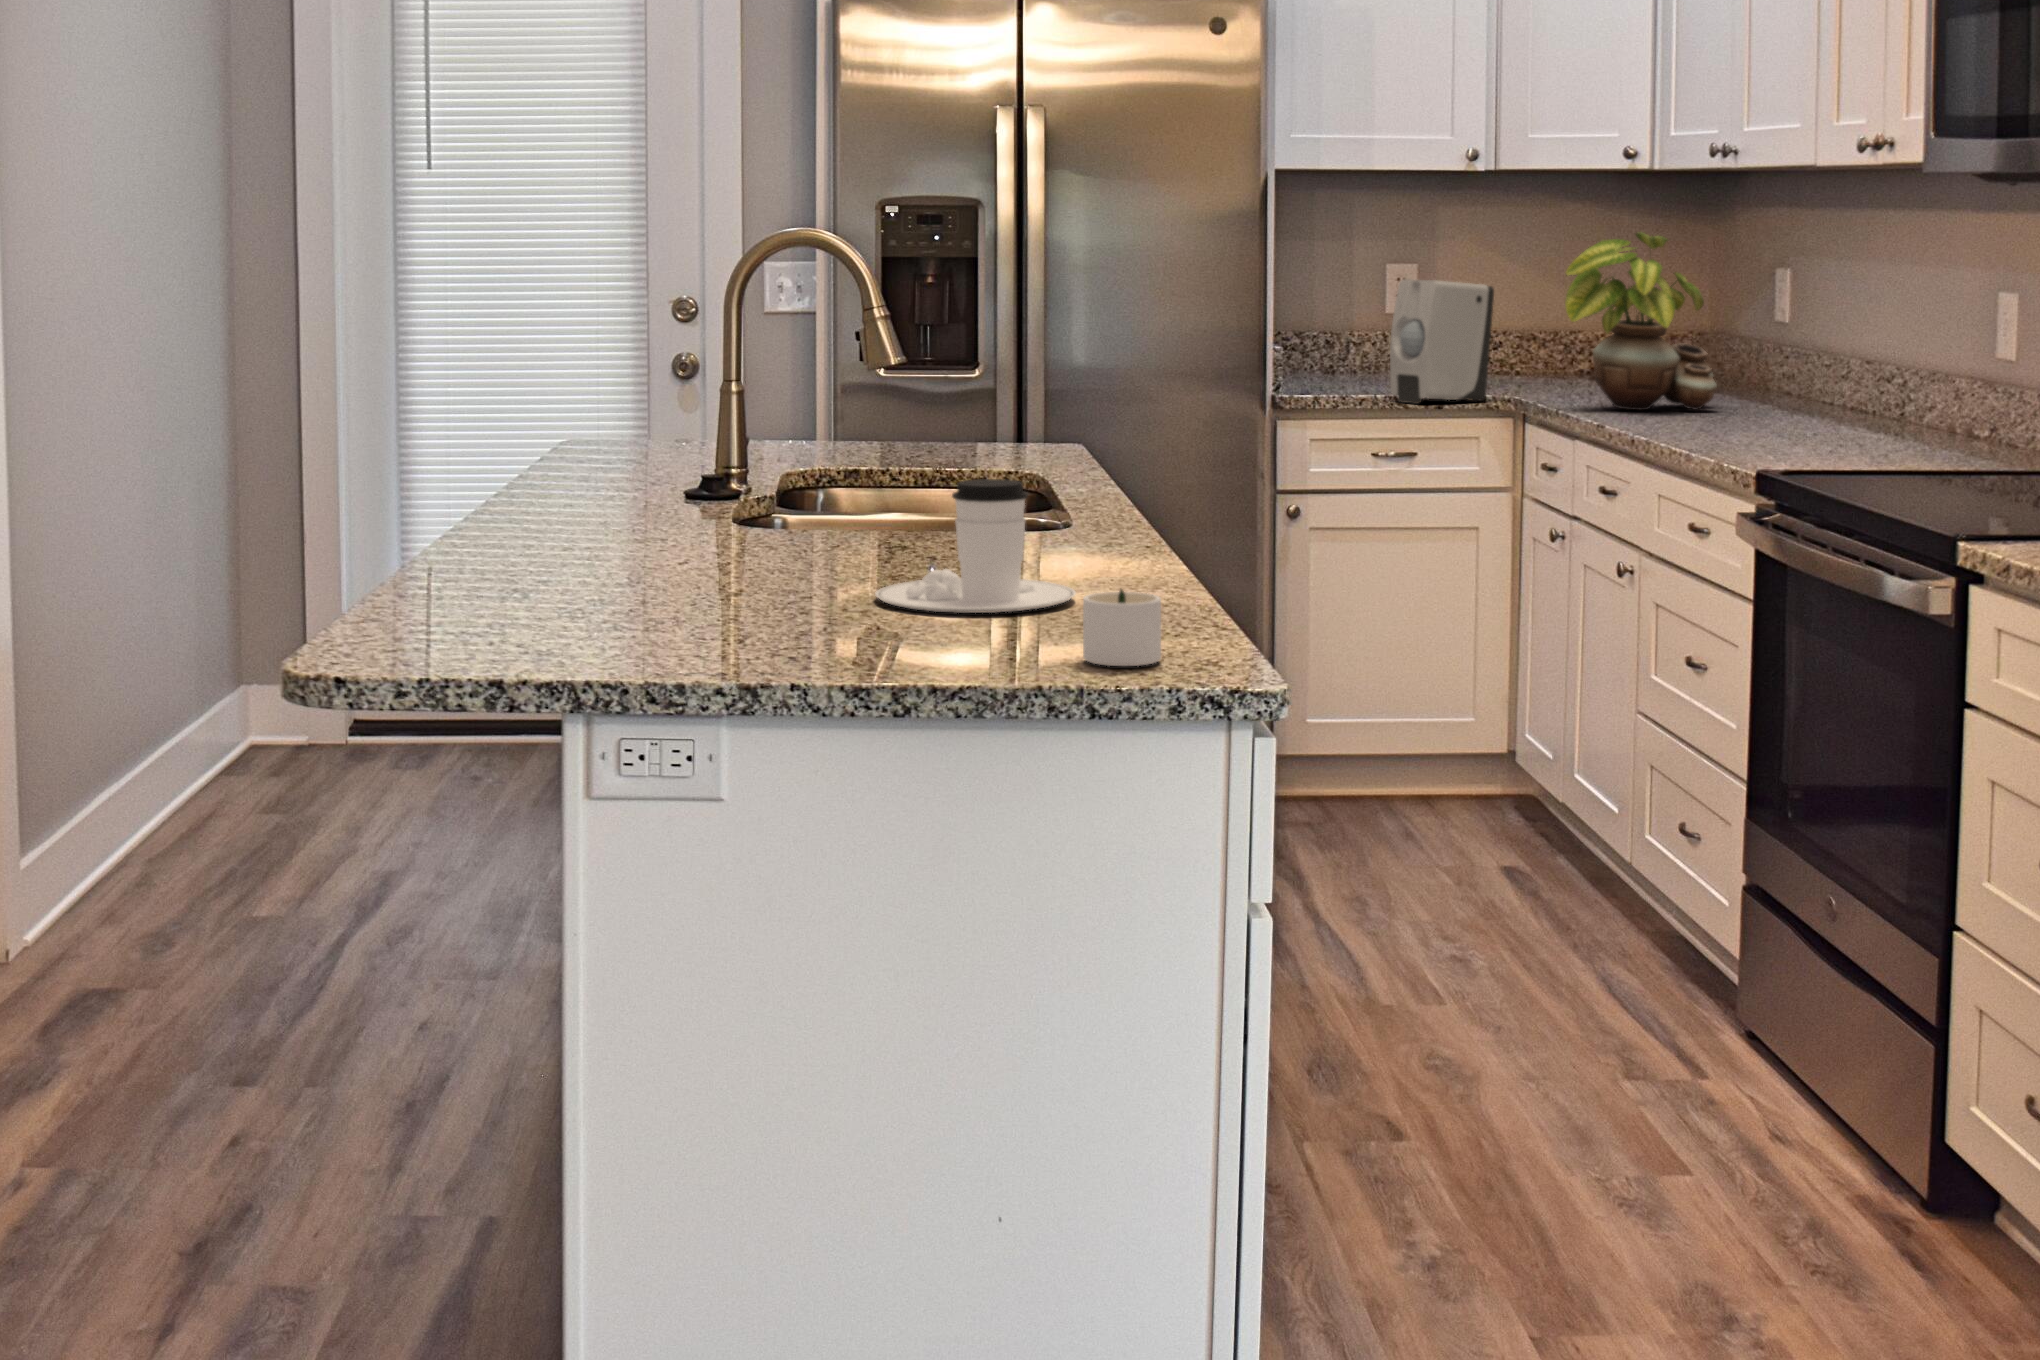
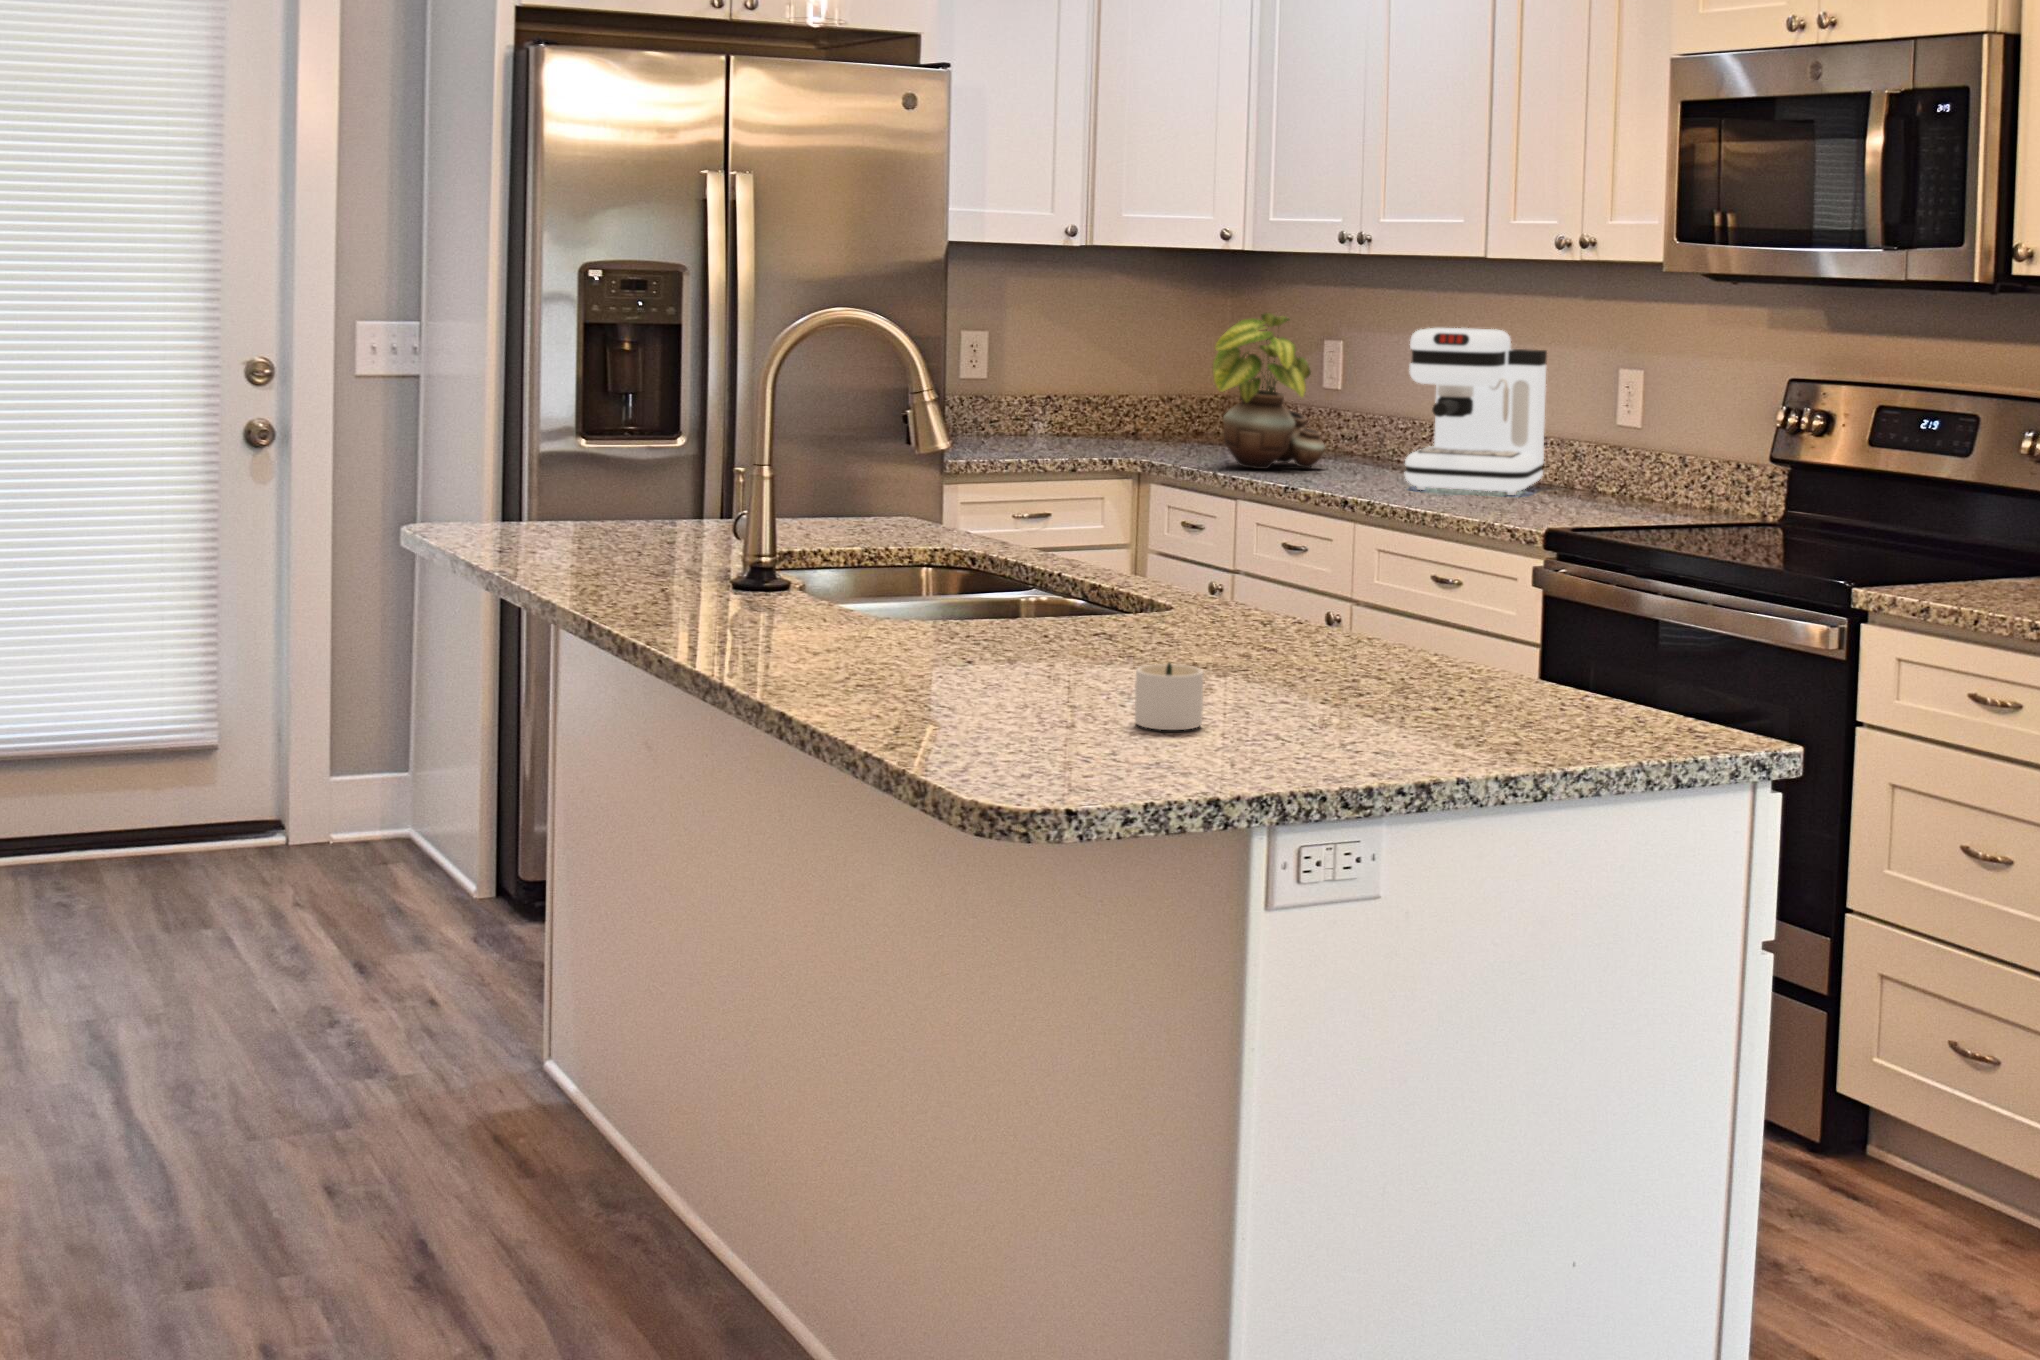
coffee maker: none [1750,243,1948,439] -> present [1405,328,1547,495]
soap dispenser: present [1390,279,1494,404] -> none [1038,350,1126,465]
coffee cup: present [876,479,1076,613] -> none [1242,575,1427,700]
candle: present [1083,590,1161,666] -> present [1135,663,1203,730]

